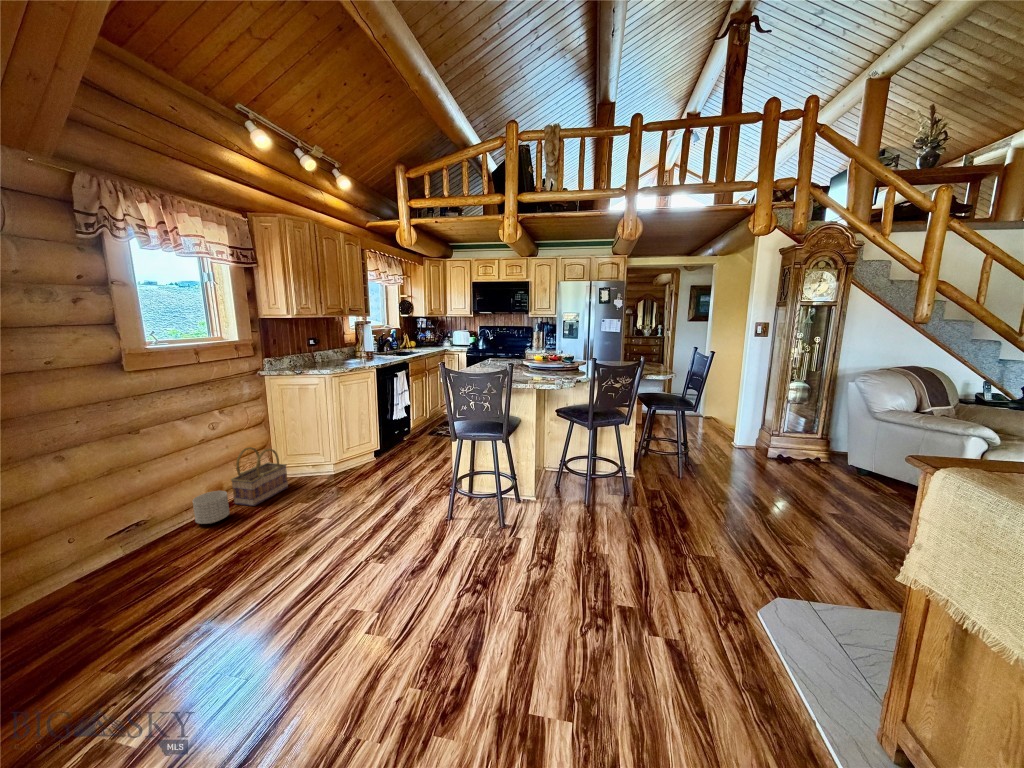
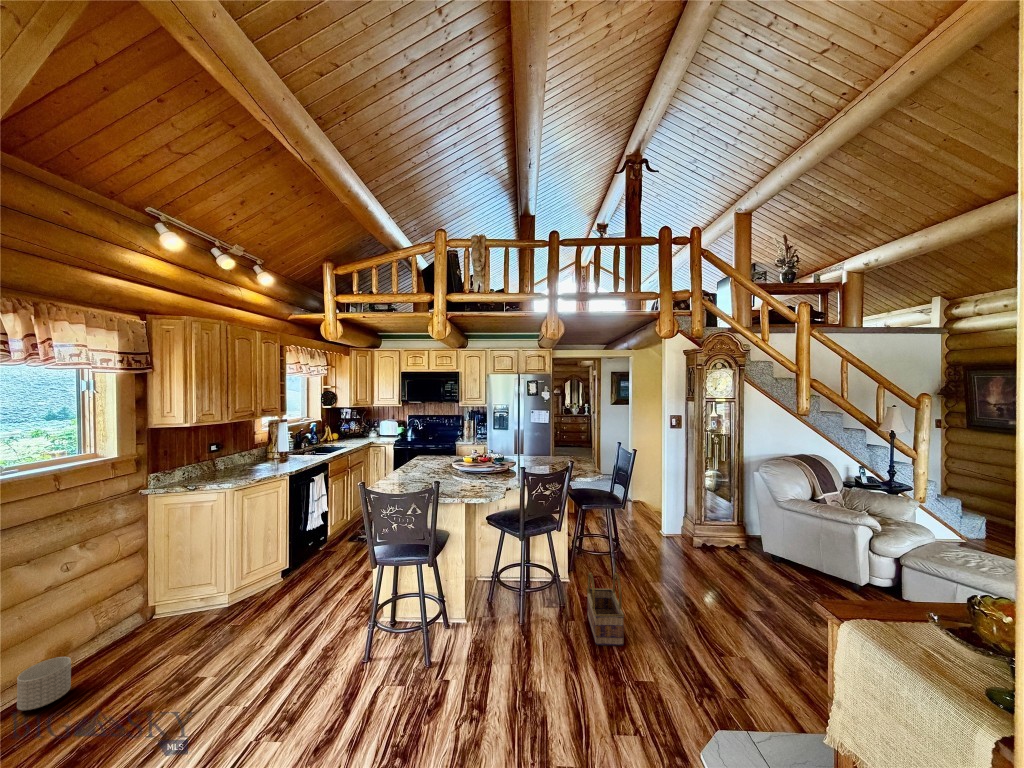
basket: present [231,447,288,506] -> present [587,572,624,645]

